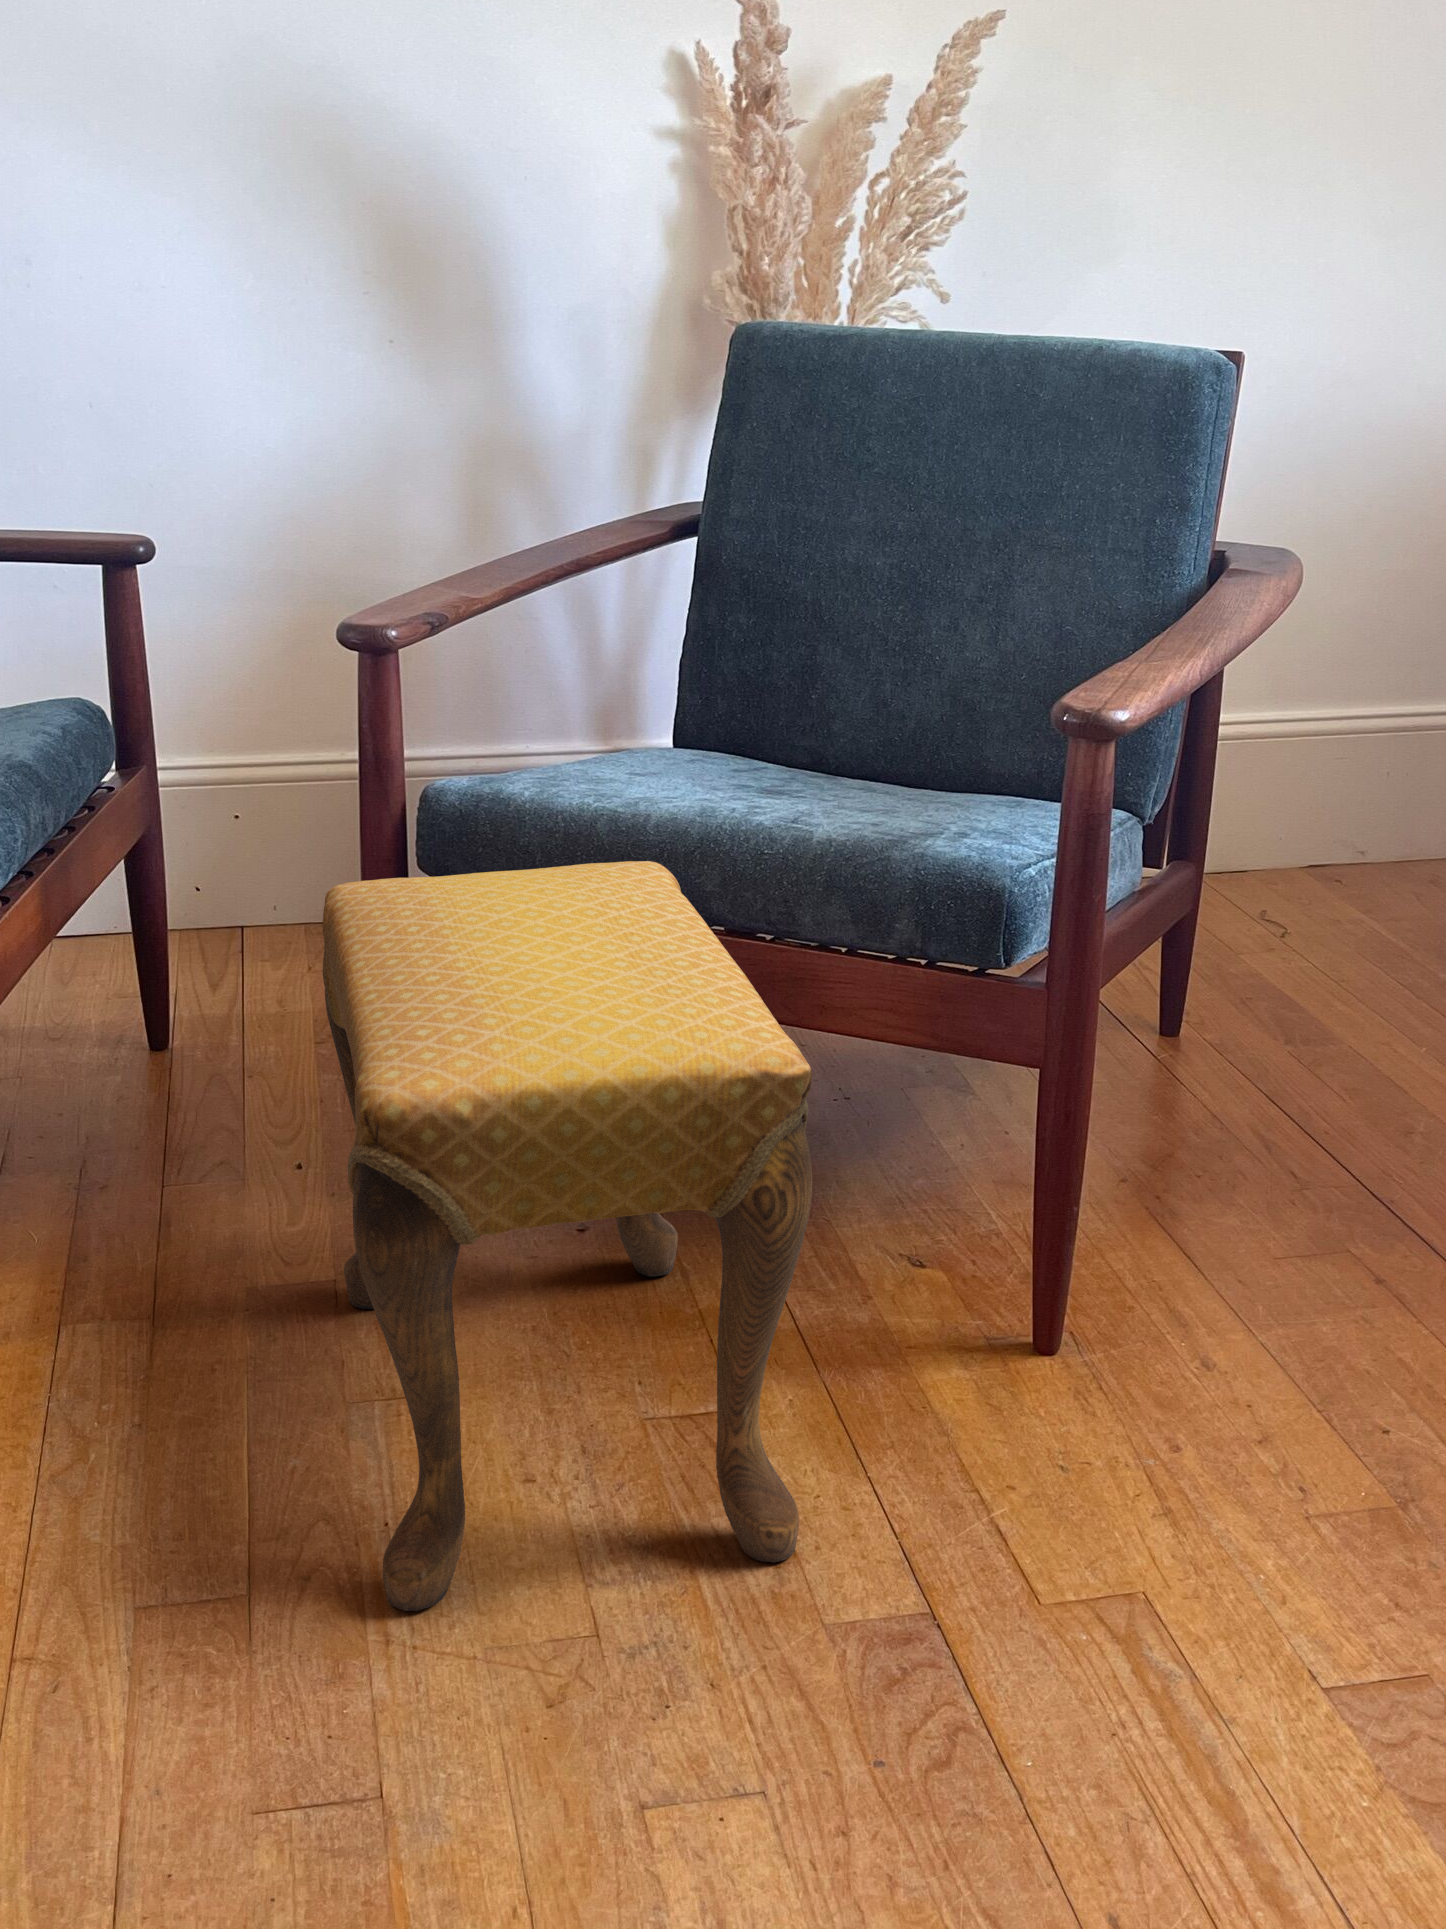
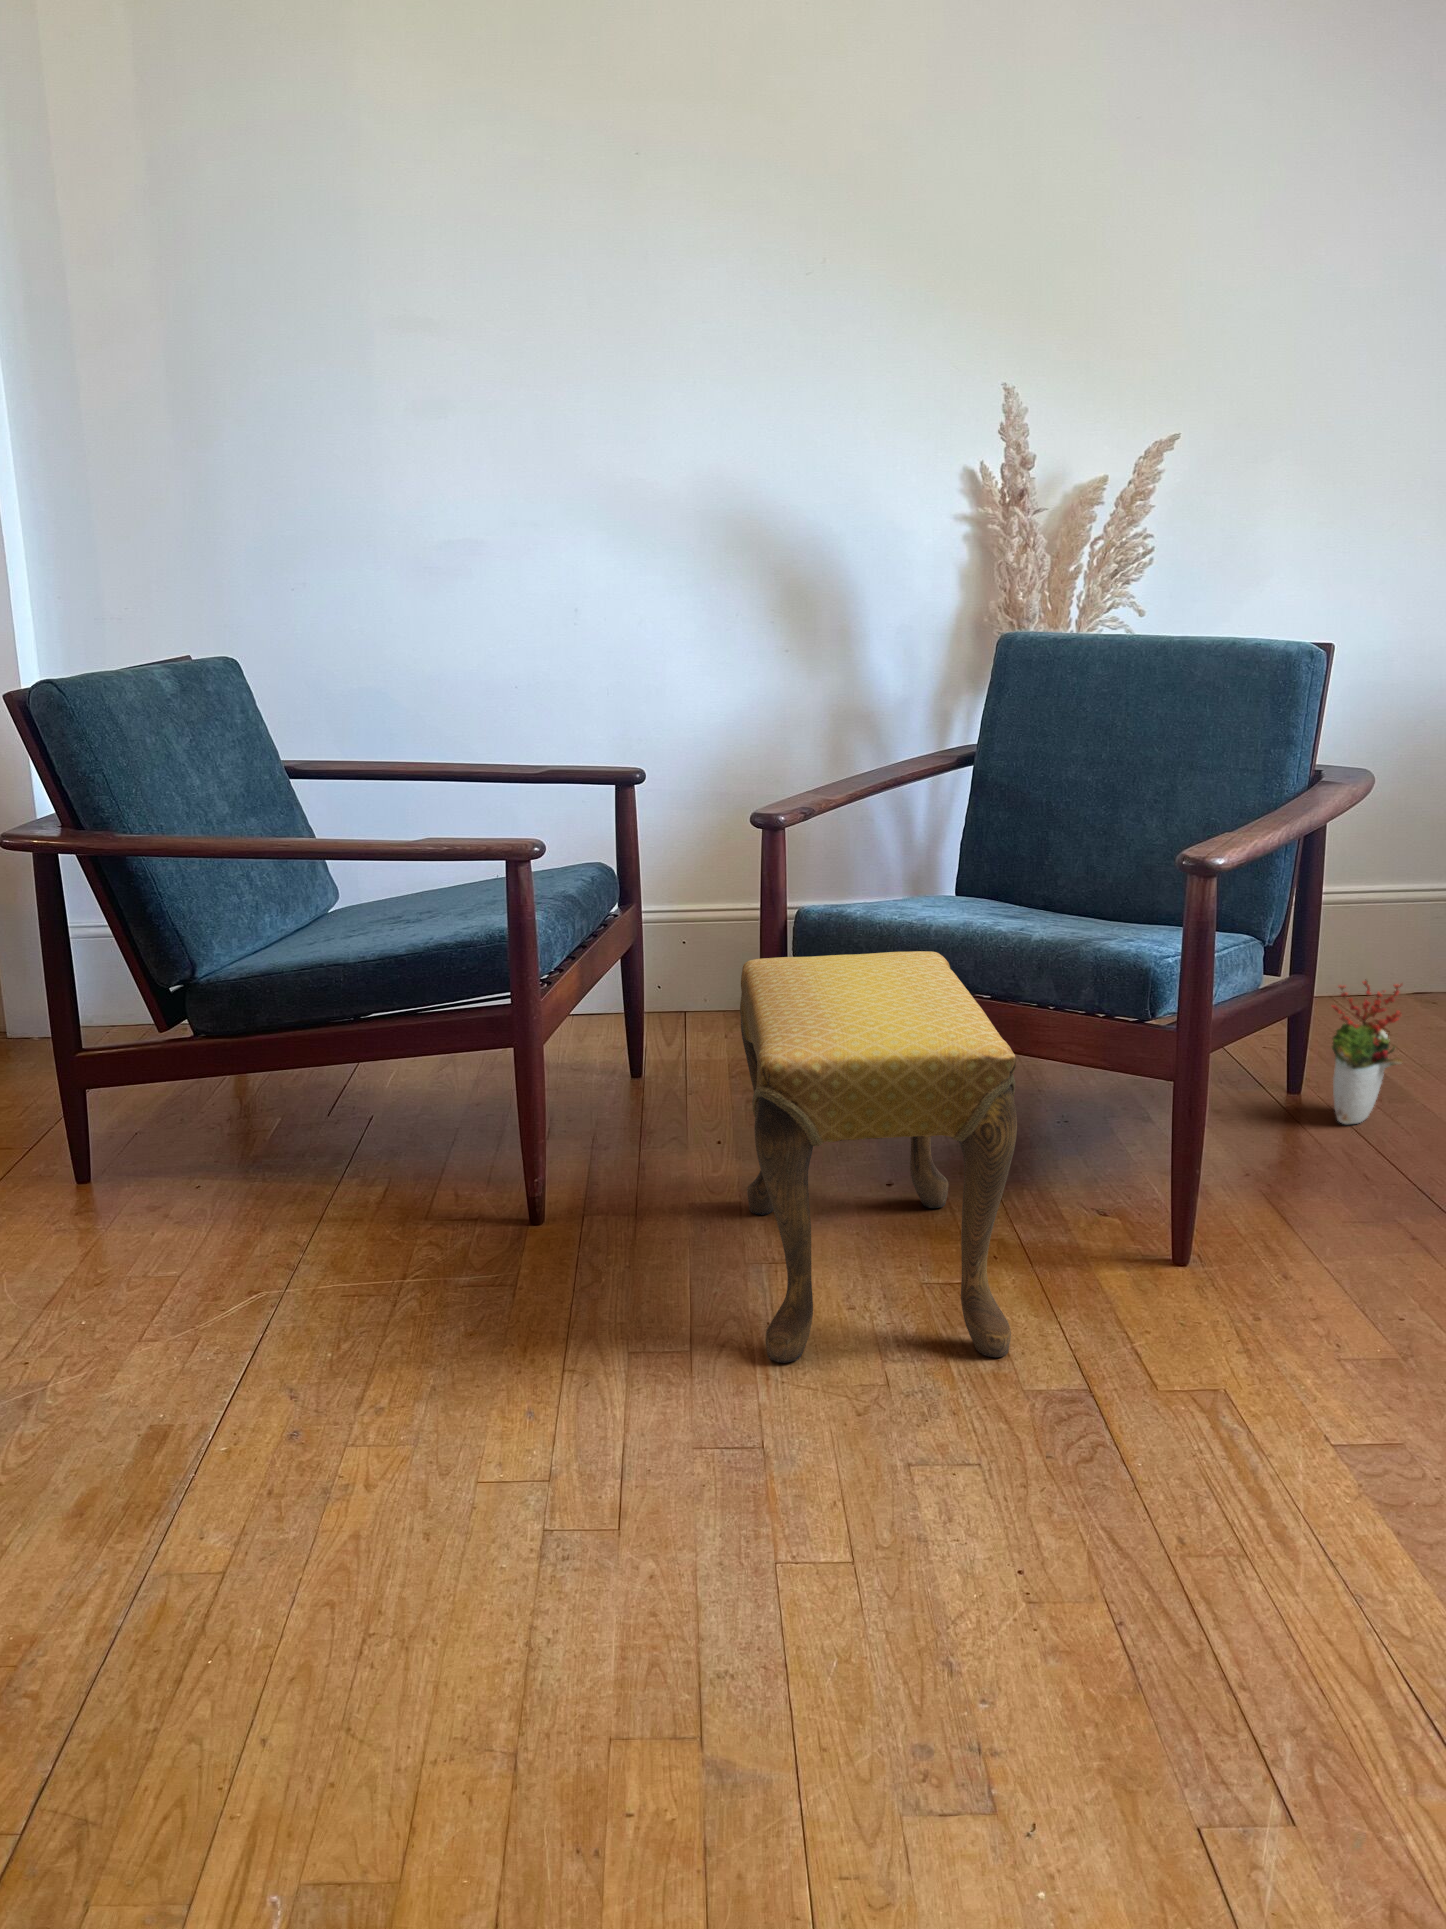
decorative plant: none [1232,872,1337,1089] -> present [1332,980,1402,1124]

